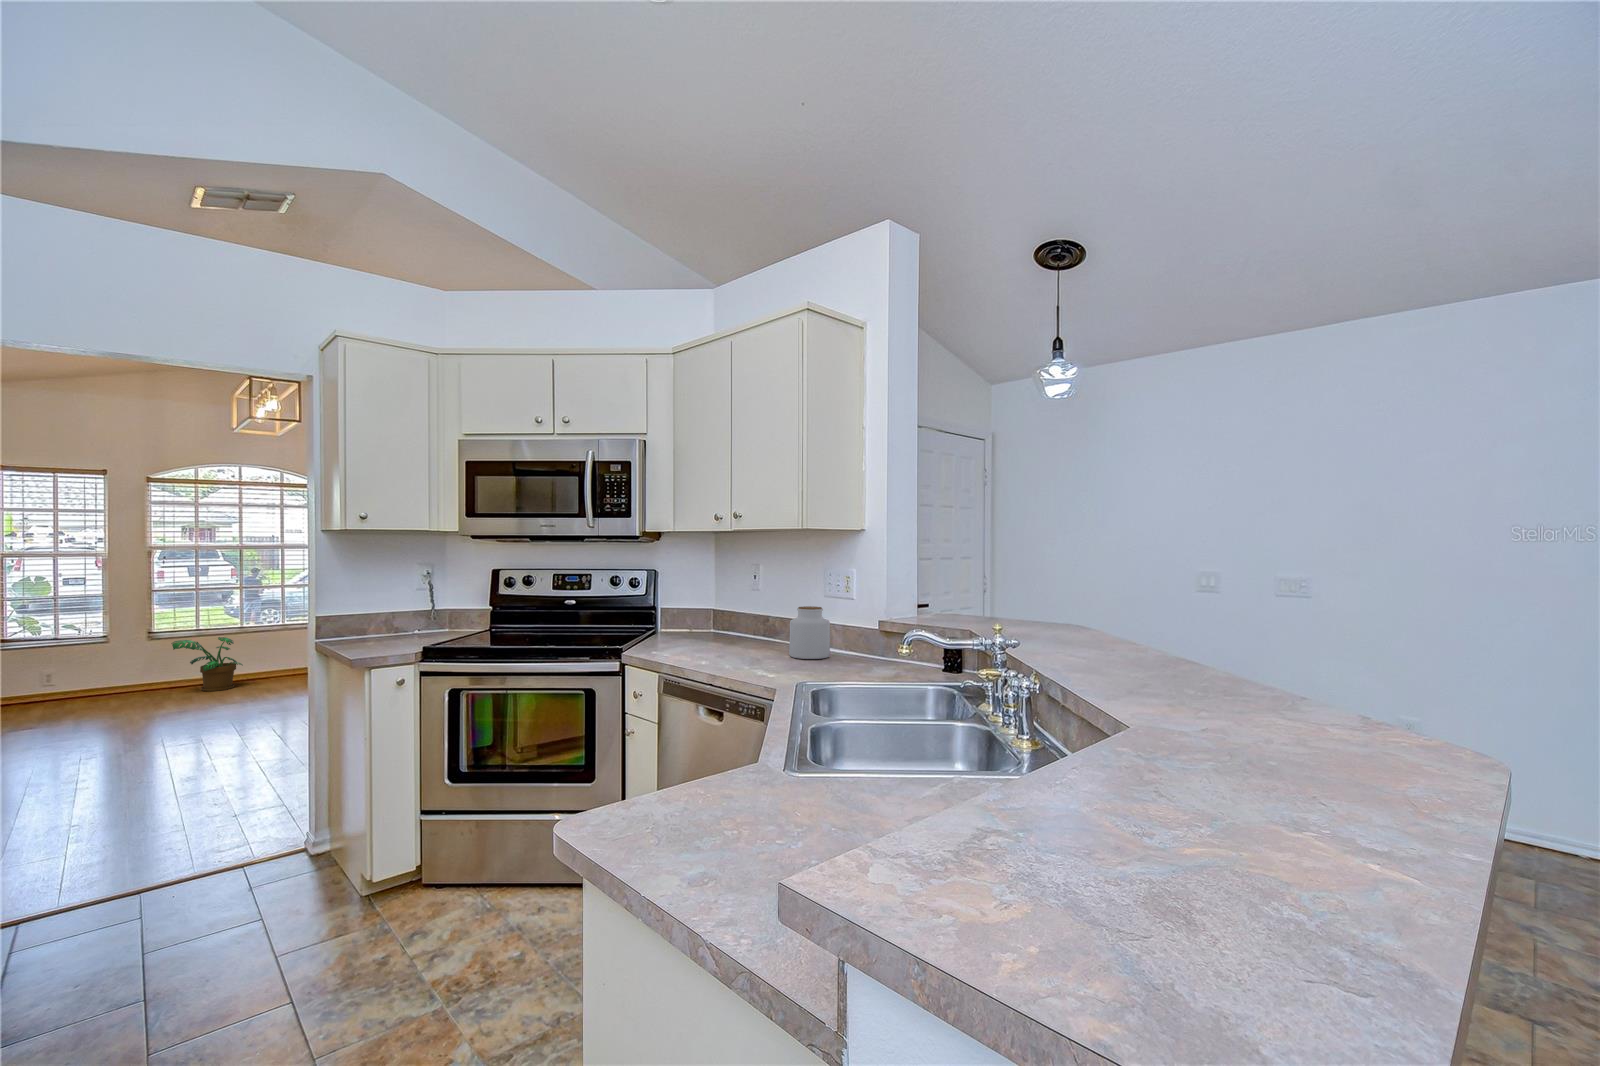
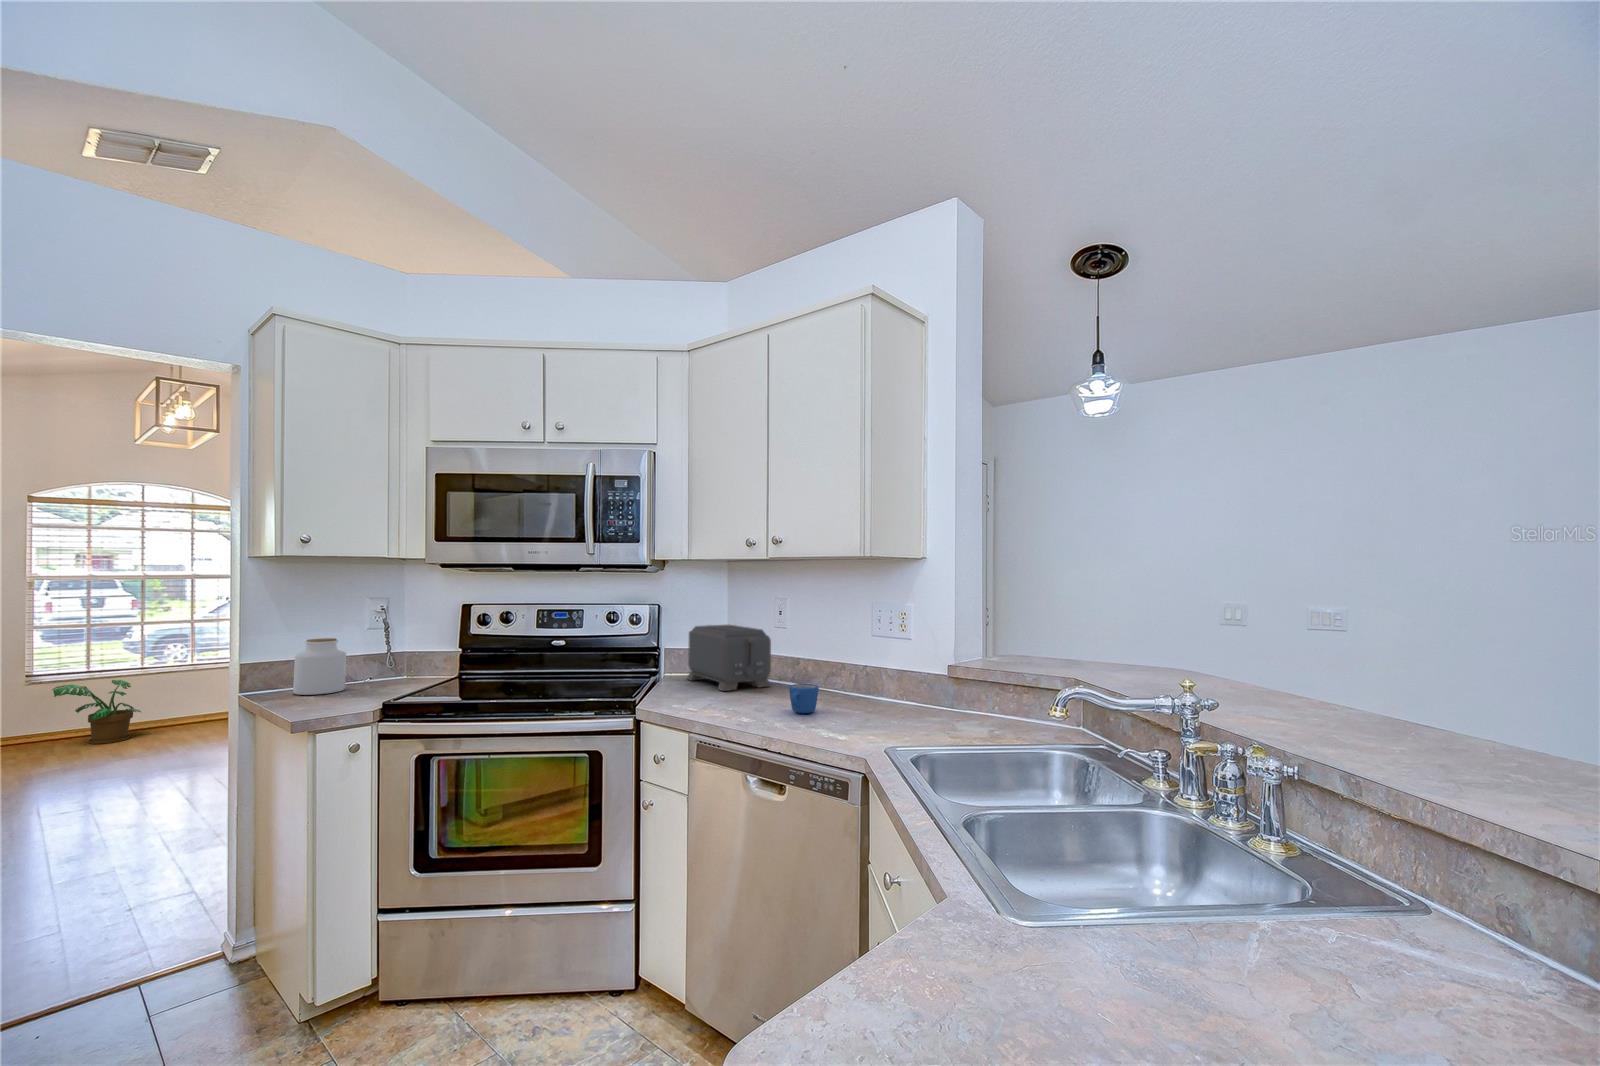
toaster: none [676,589,744,644] -> present [687,625,771,691]
jar: present [789,606,830,659] -> present [293,638,346,695]
mug: none [743,637,769,661] -> present [789,684,819,713]

